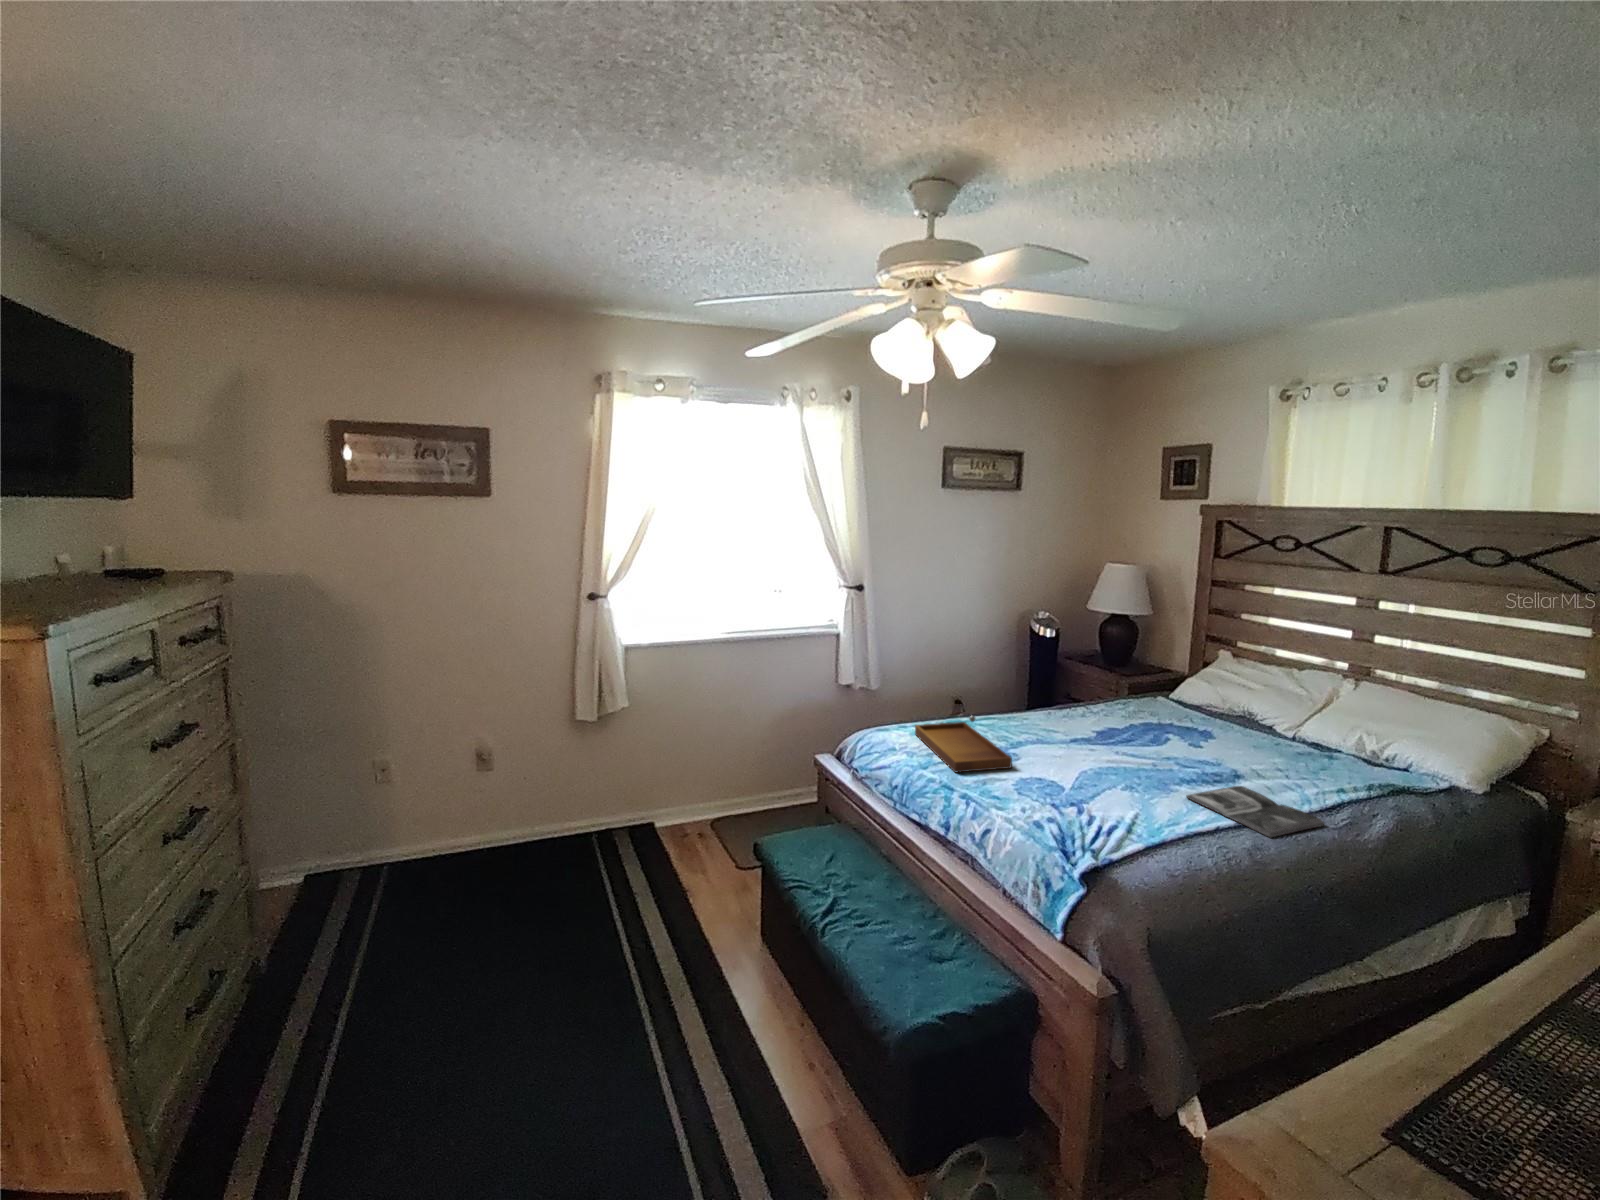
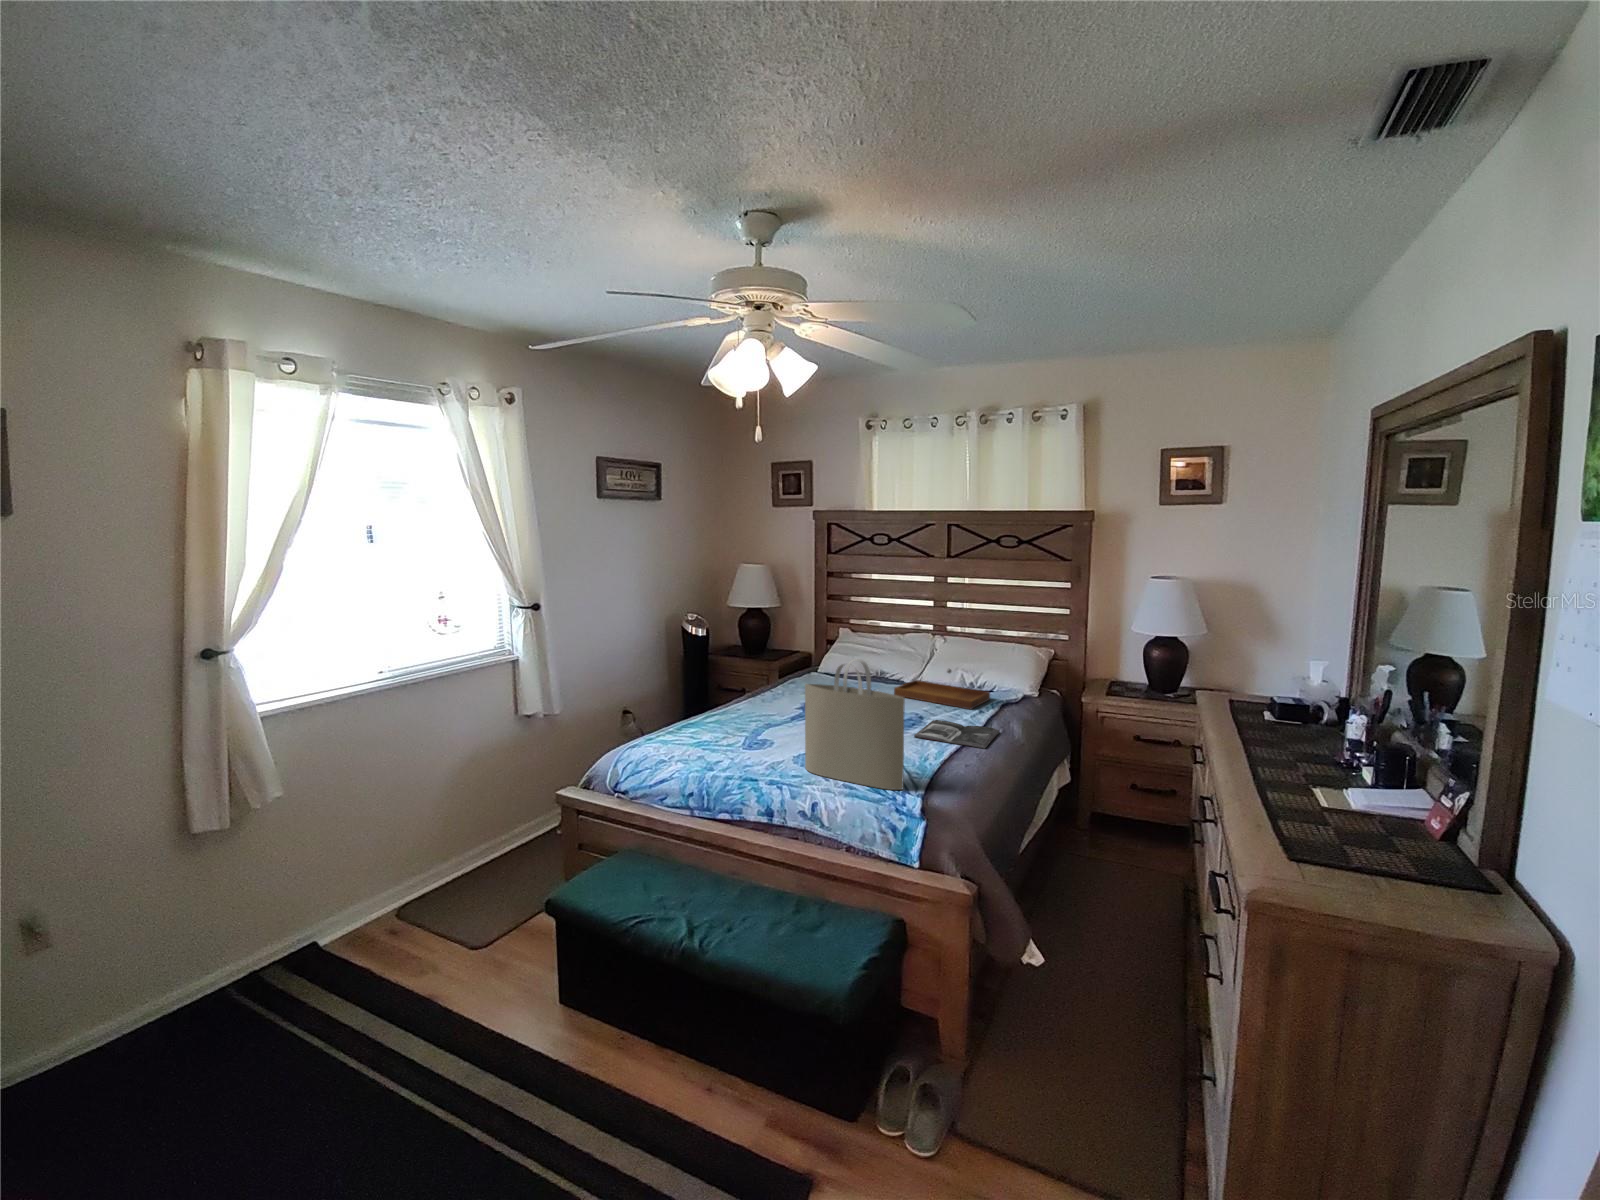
tote bag: none [1009,684,1096,847] -> present [805,659,905,790]
tray: present [915,716,1012,772] -> present [894,669,990,710]

